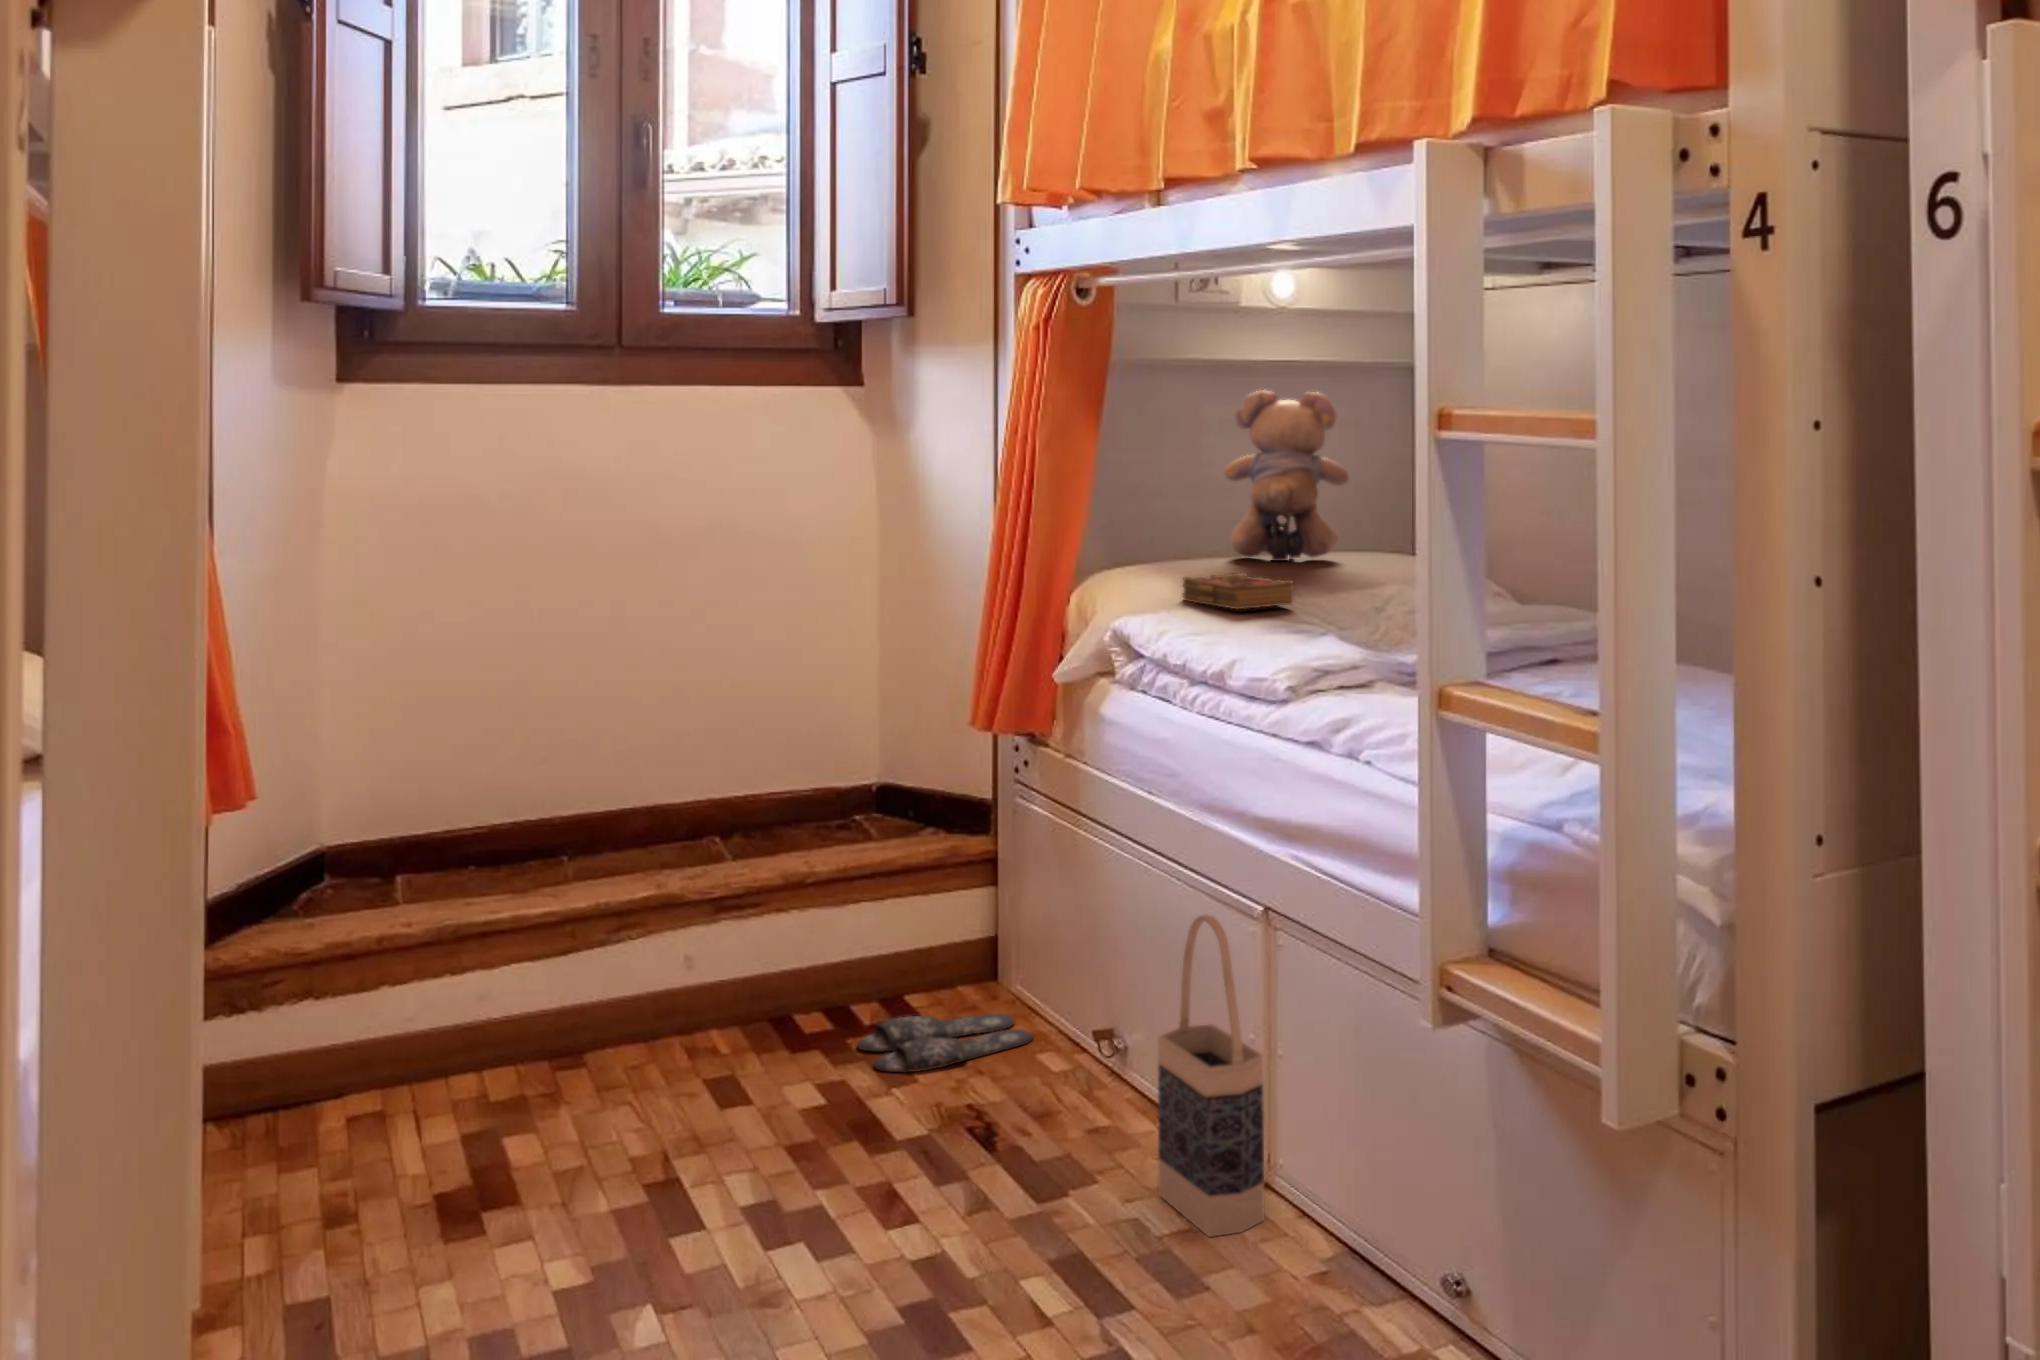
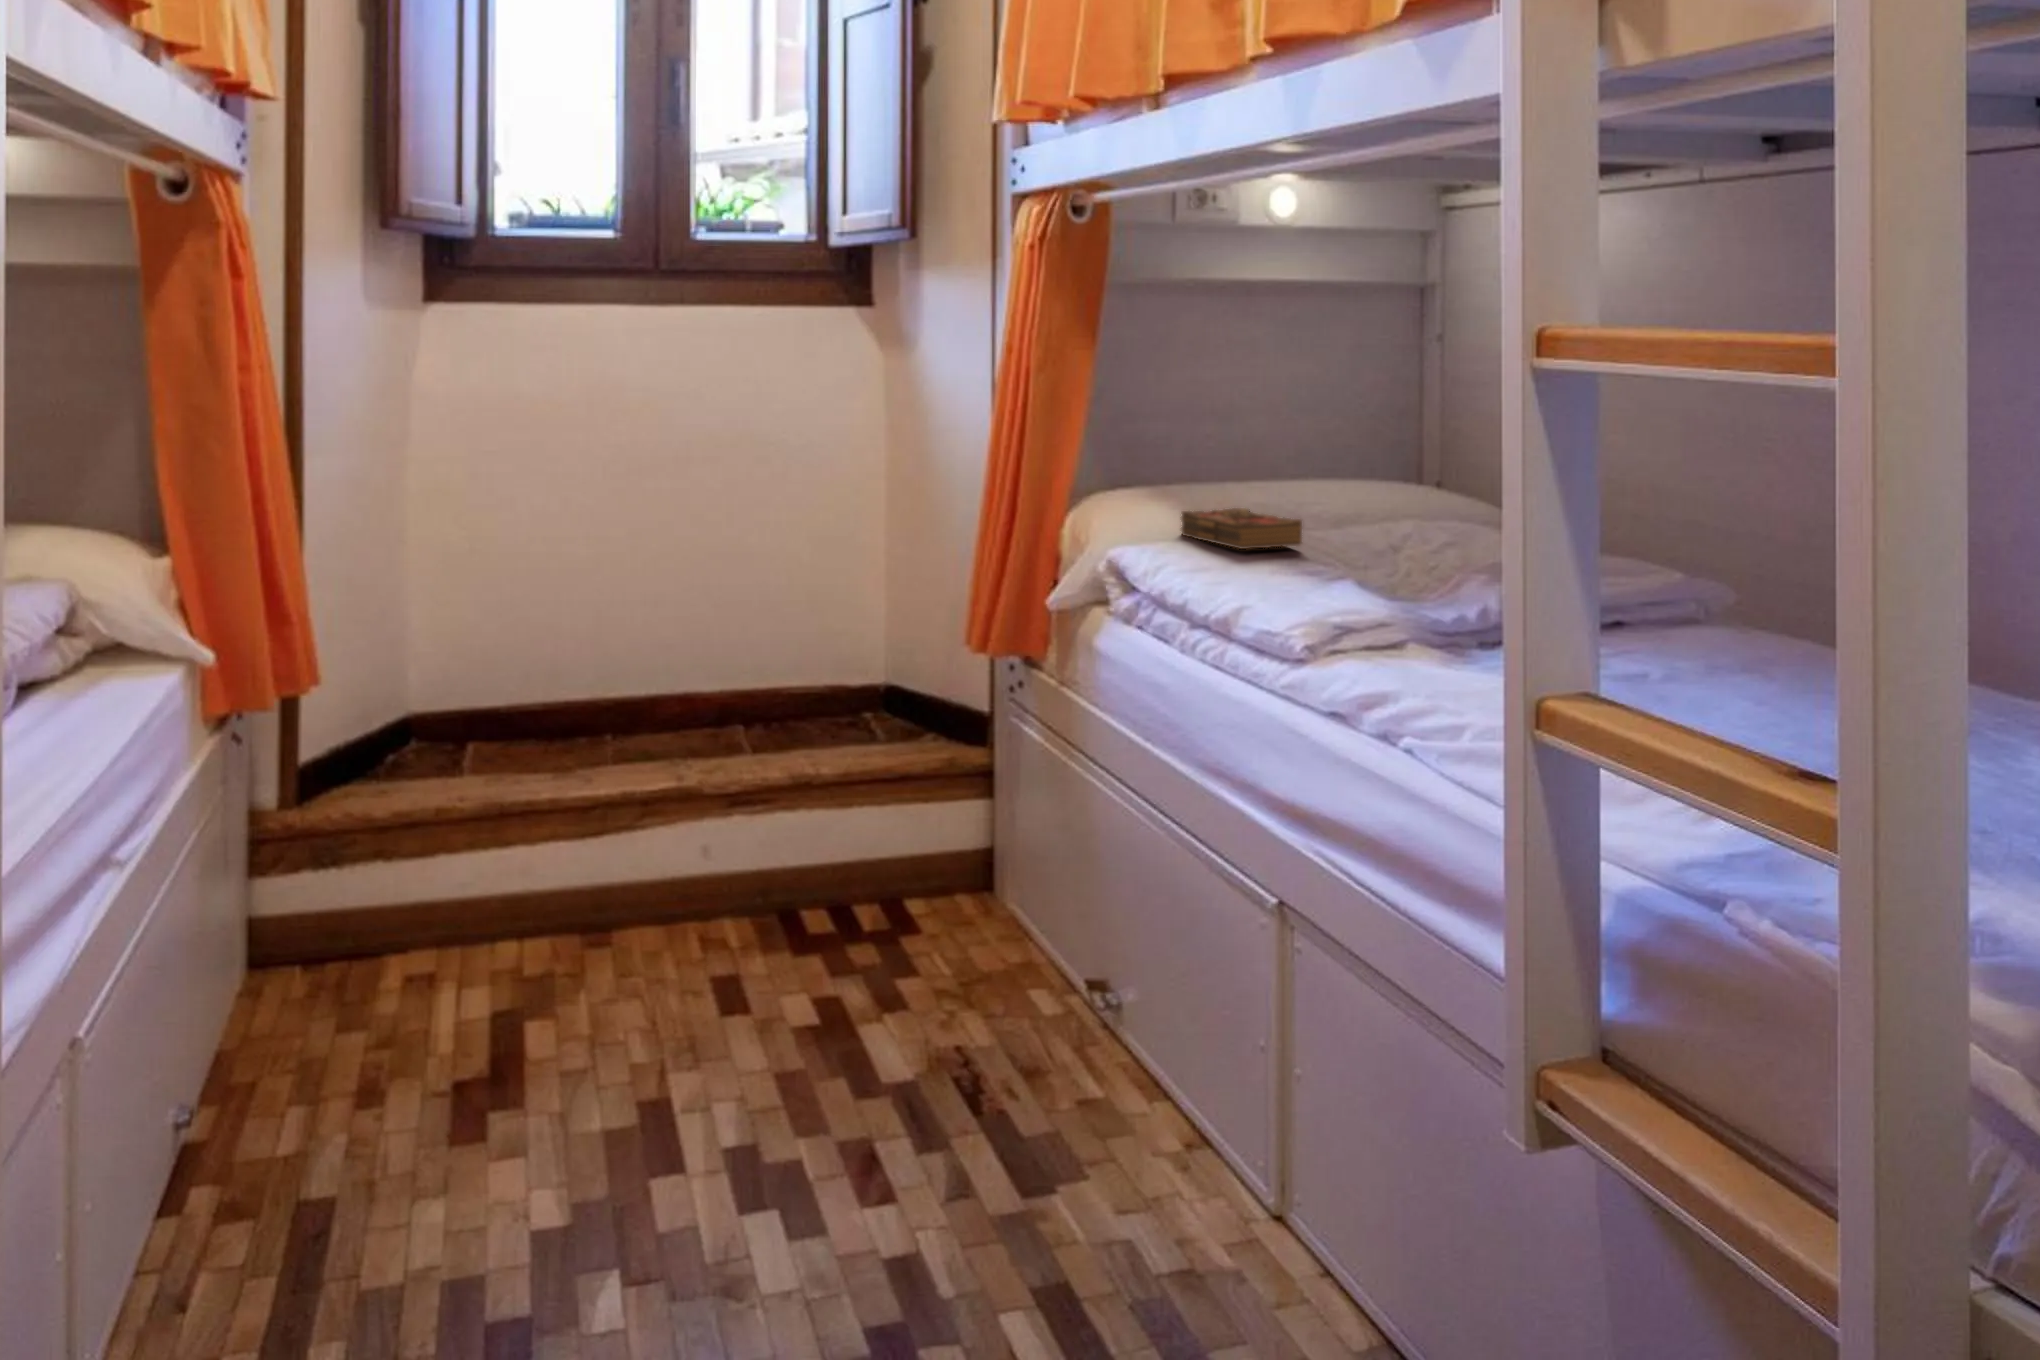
teddy bear: present [1224,390,1349,561] -> none [1222,315,1356,493]
bag: present [1158,915,1265,1237] -> none [1153,903,1276,1278]
slippers: present [857,1014,1033,1072] -> none [856,931,1025,997]

